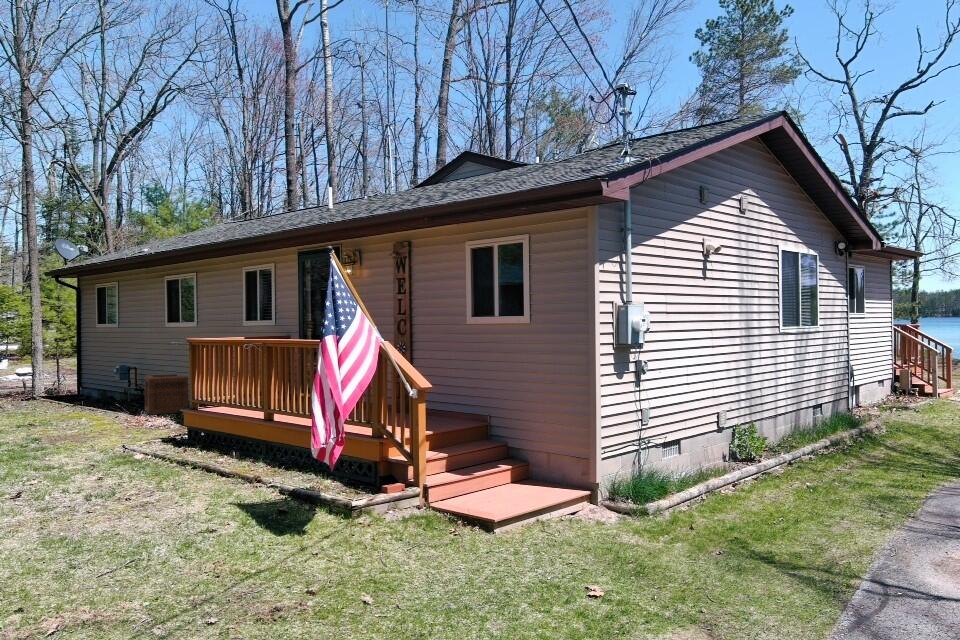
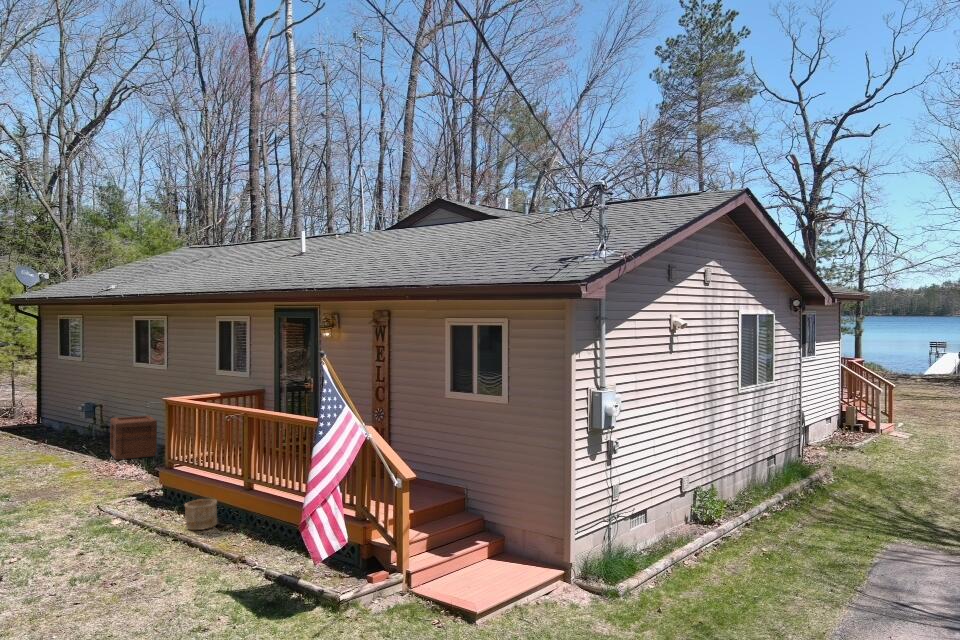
wooden bucket: none [206,433,238,462] -> present [185,499,217,530]

